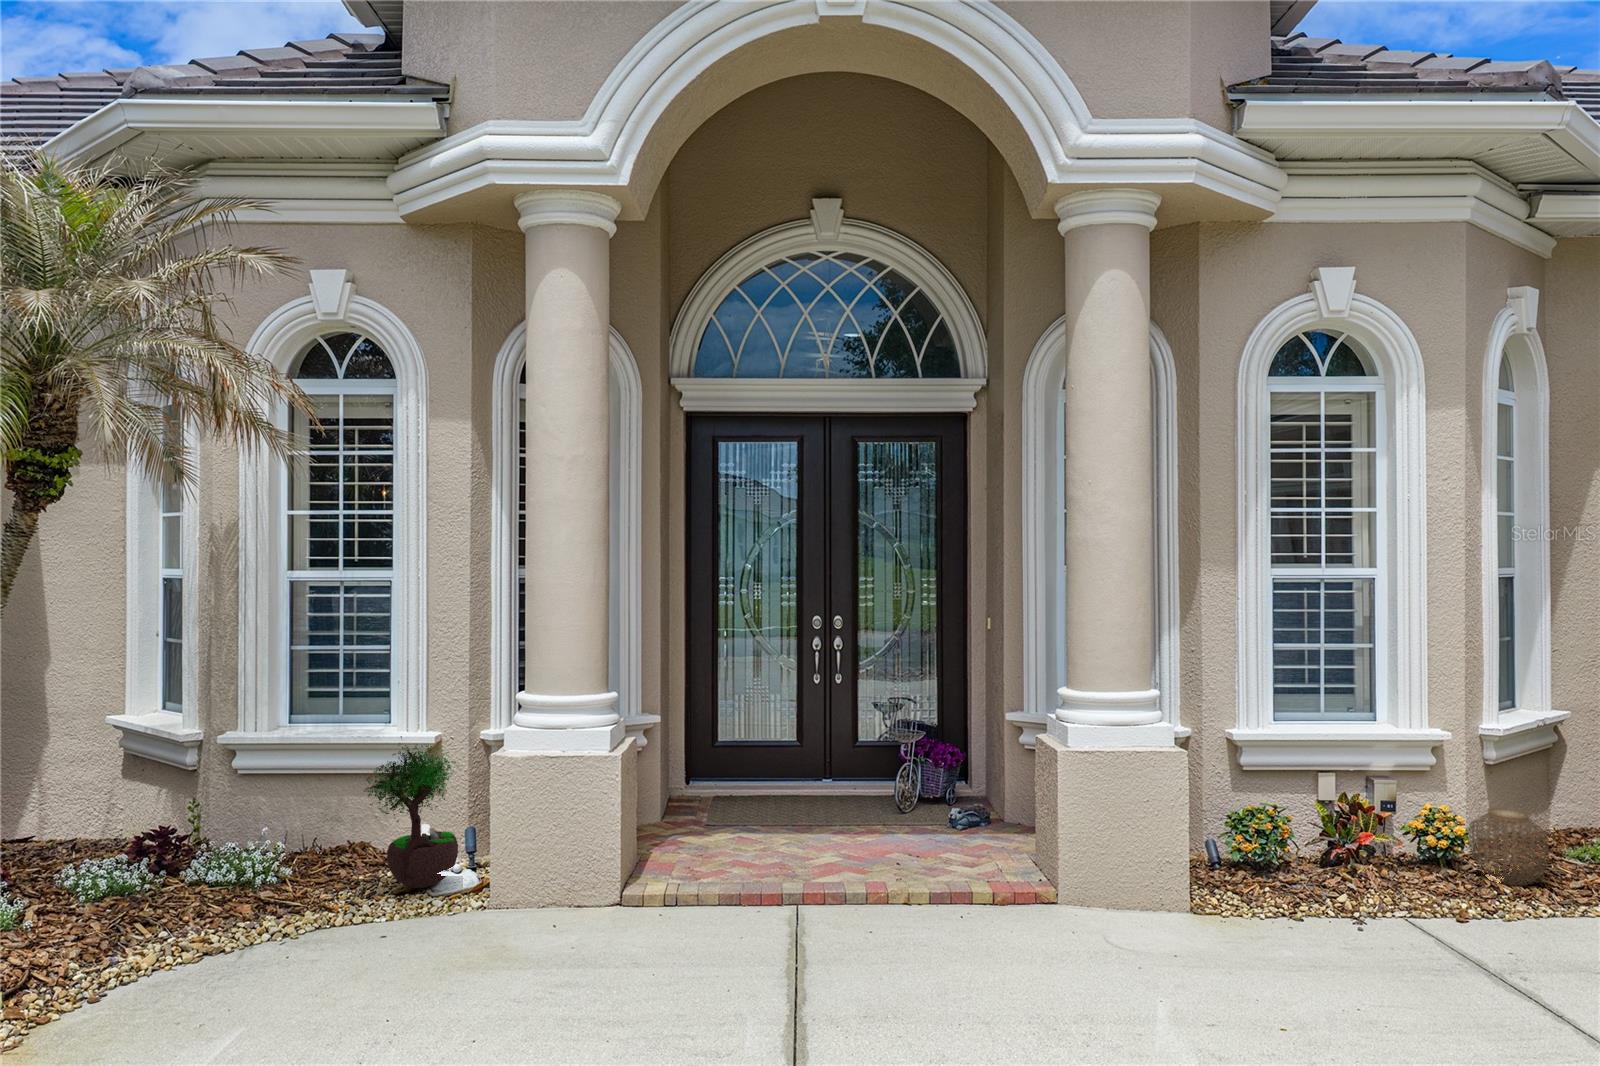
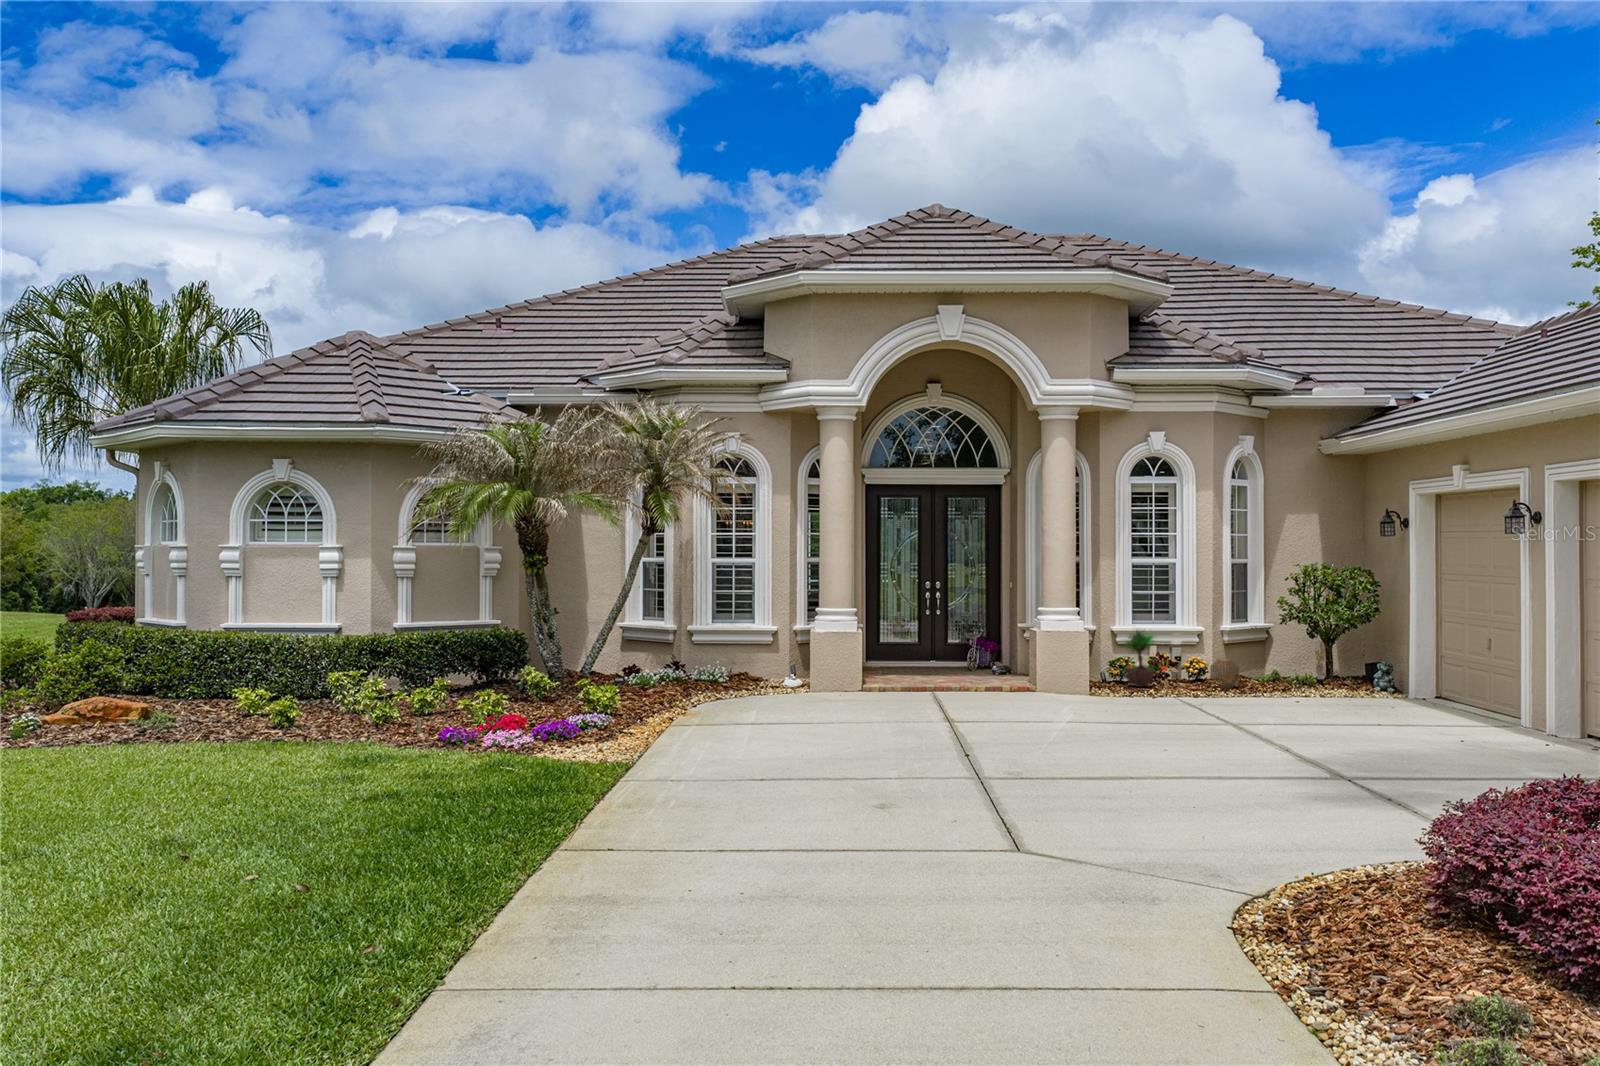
potted tree: present [364,736,459,888] -> present [1124,629,1155,687]

